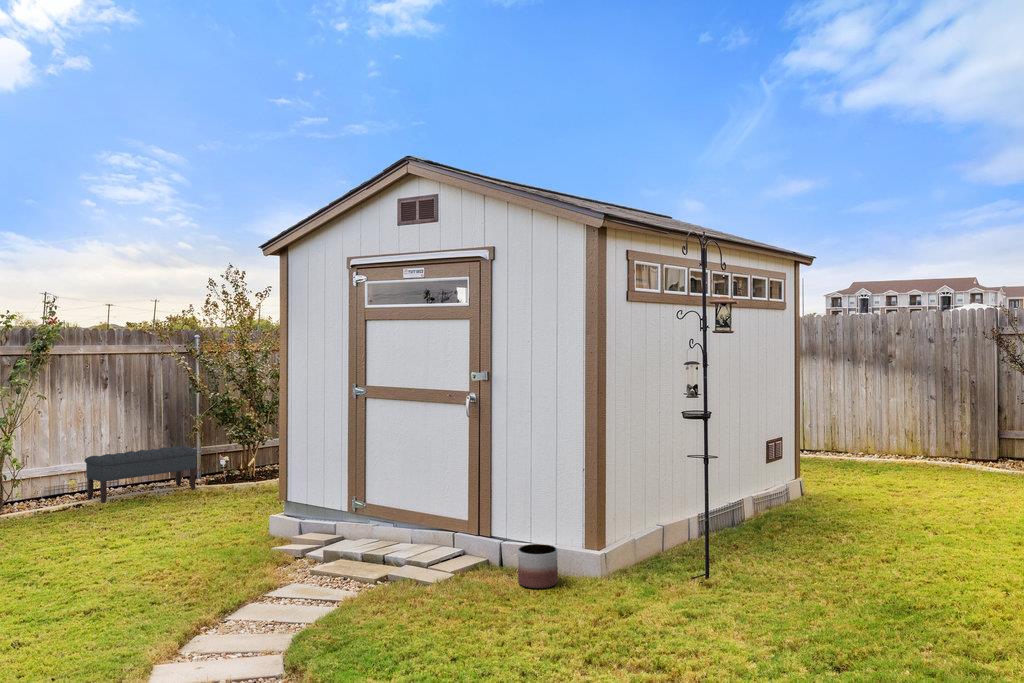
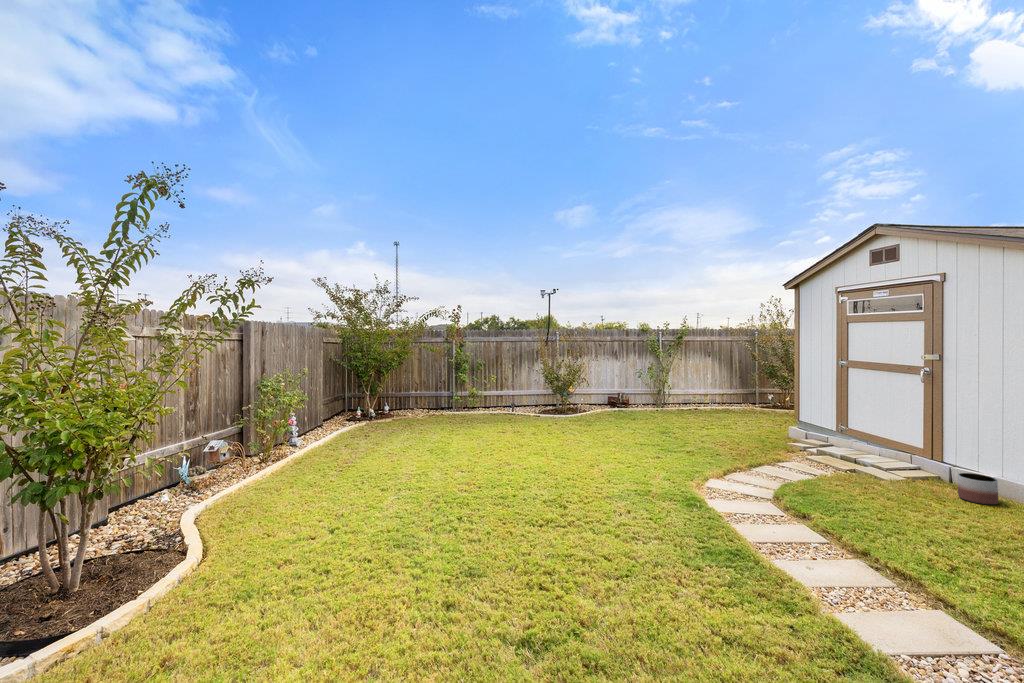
bench: present [85,446,197,503] -> none [699,387,755,410]

